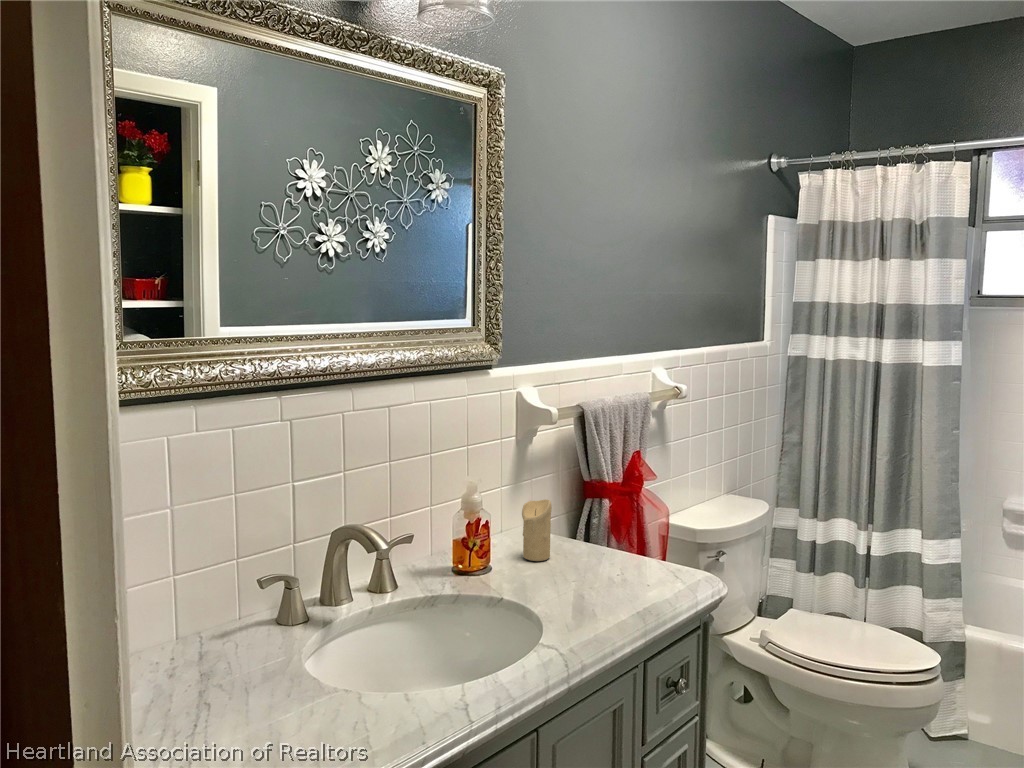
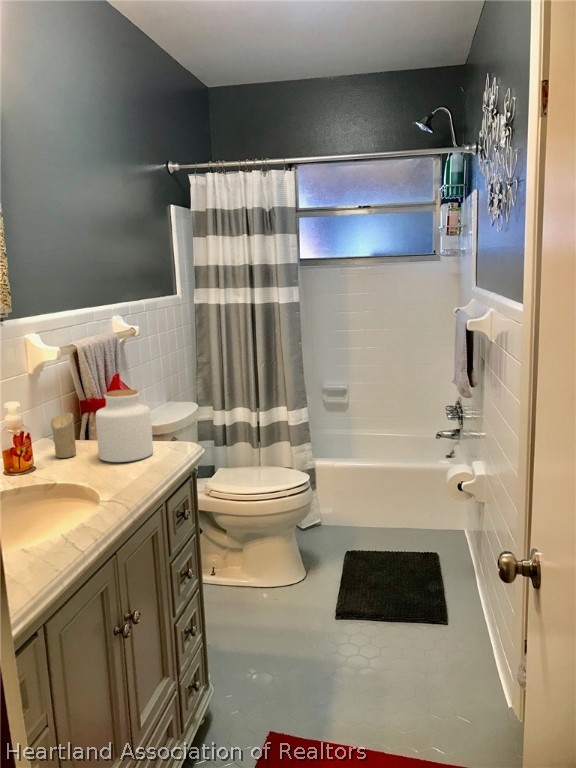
jar: none [573,479,652,586] -> present [96,390,153,462]

